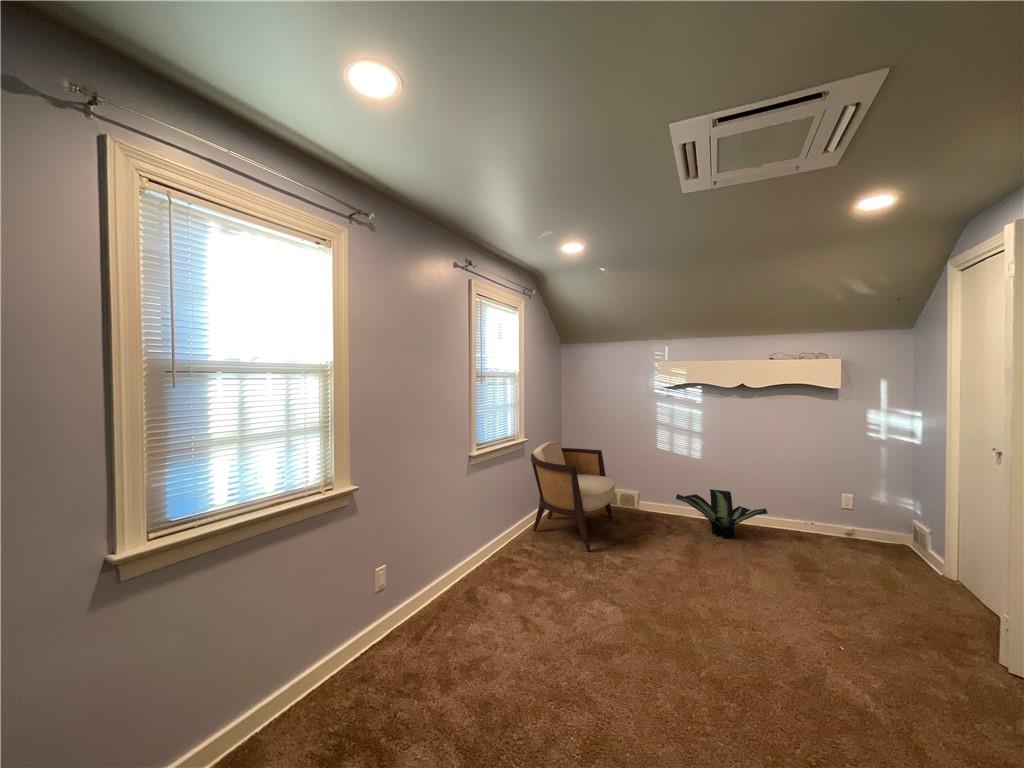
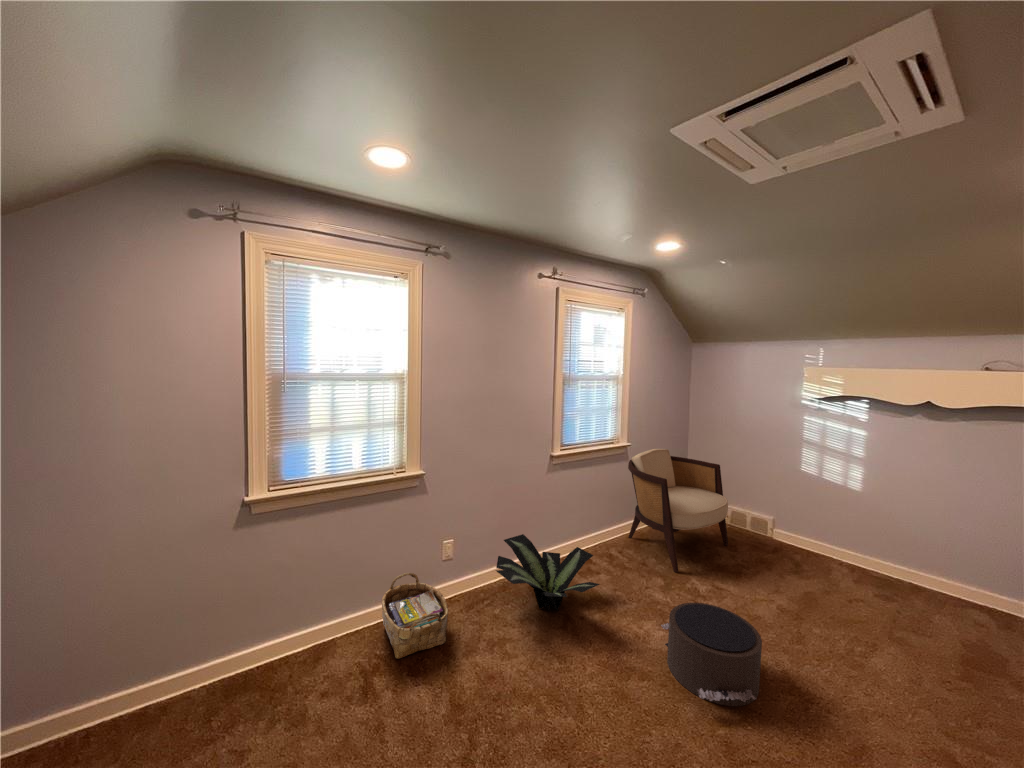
potted plant: present [676,489,768,538] -> present [496,534,599,611]
pouf: none [610,567,711,649] -> present [661,603,762,706]
woven basket: none [318,616,413,728] -> present [382,573,448,659]

